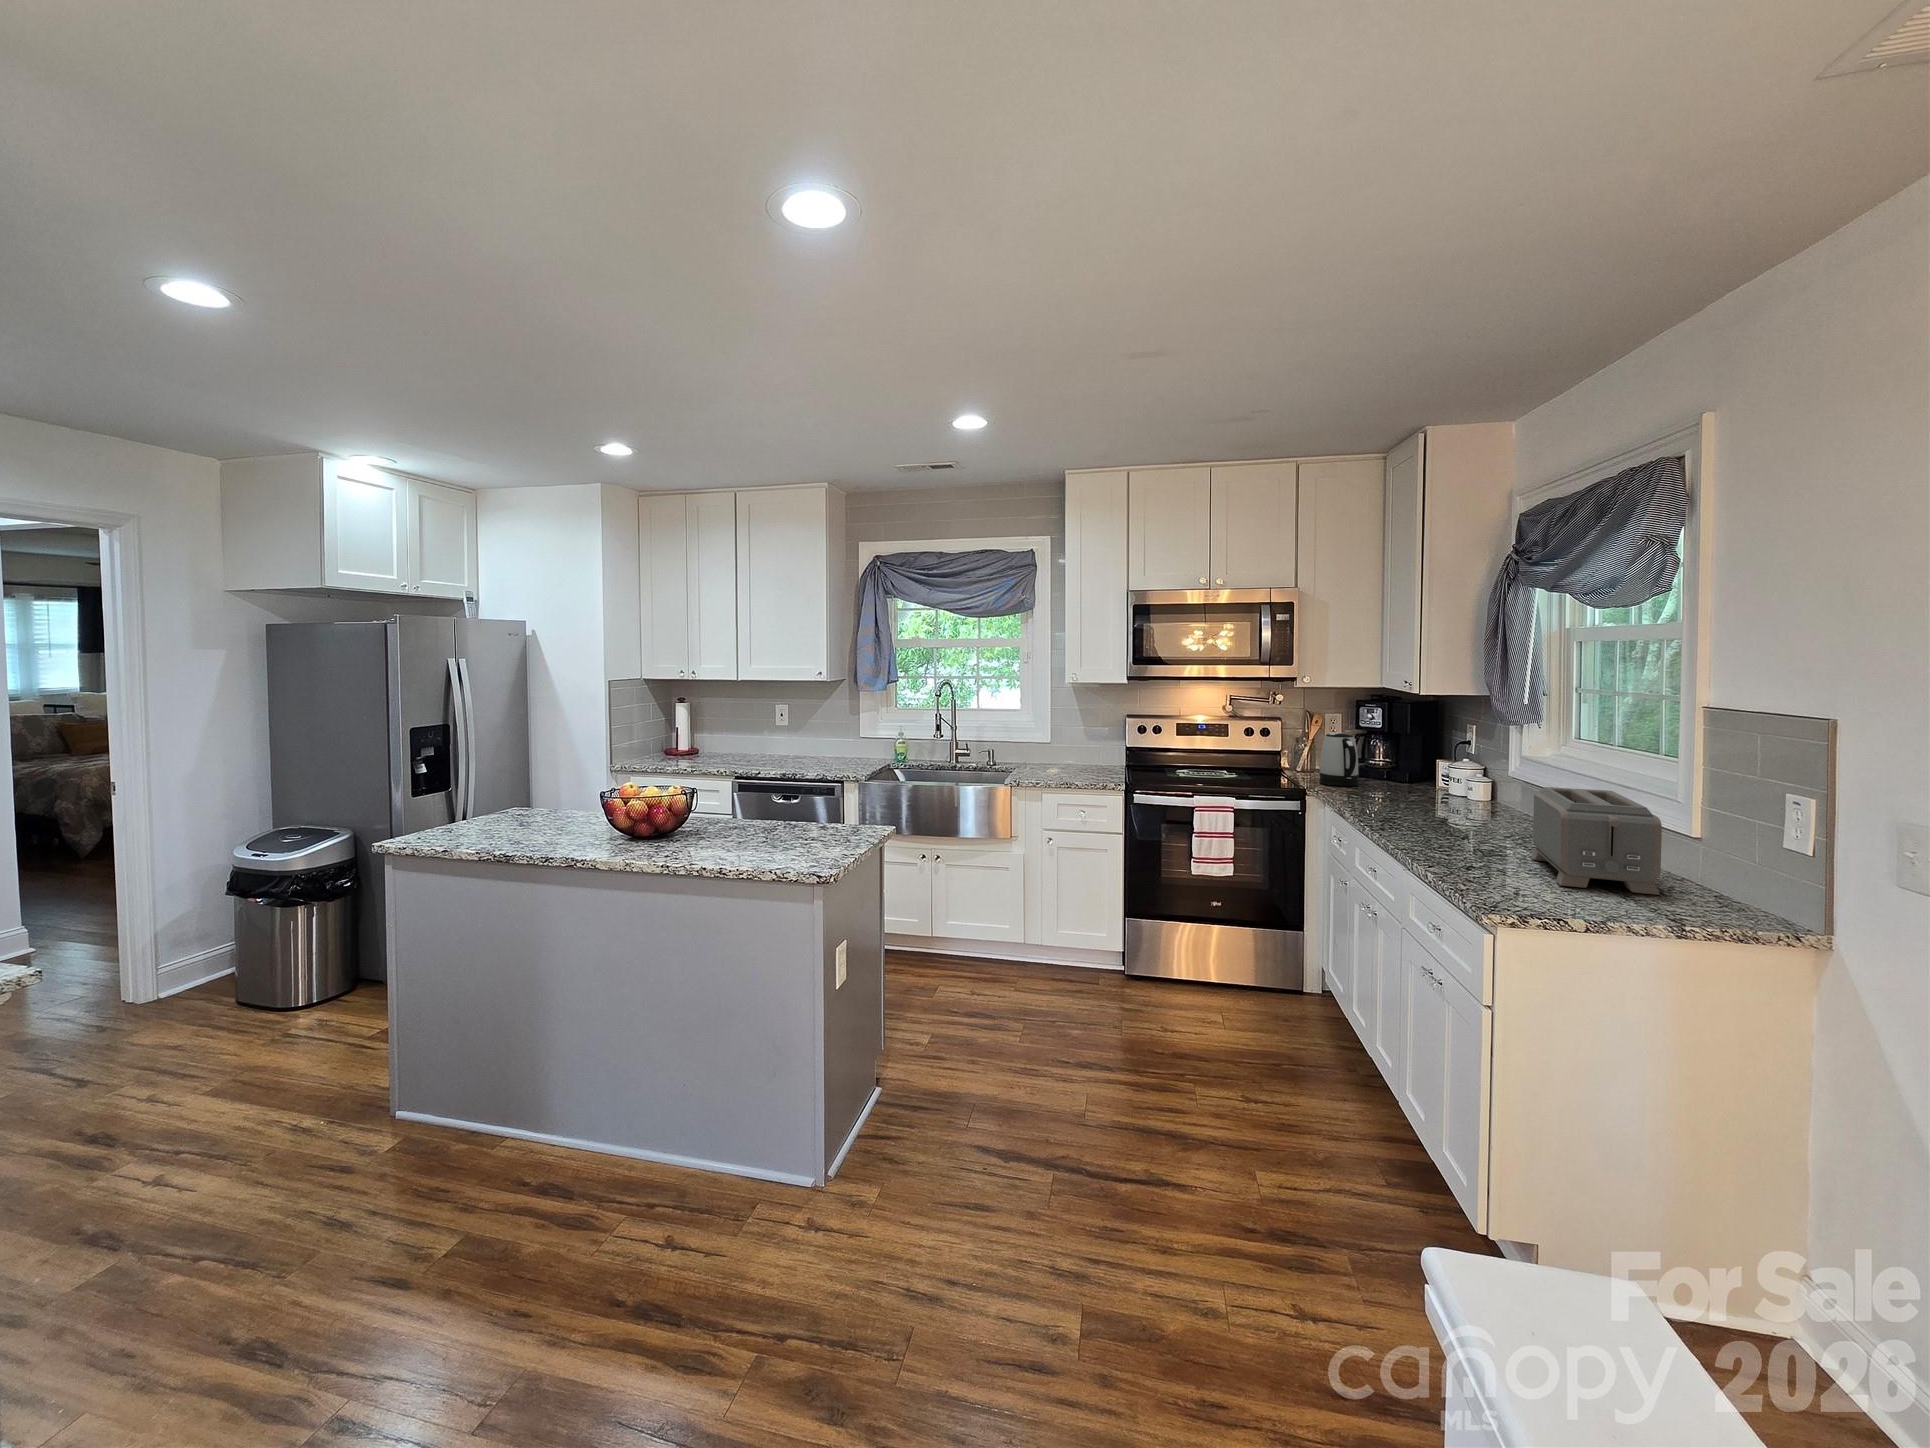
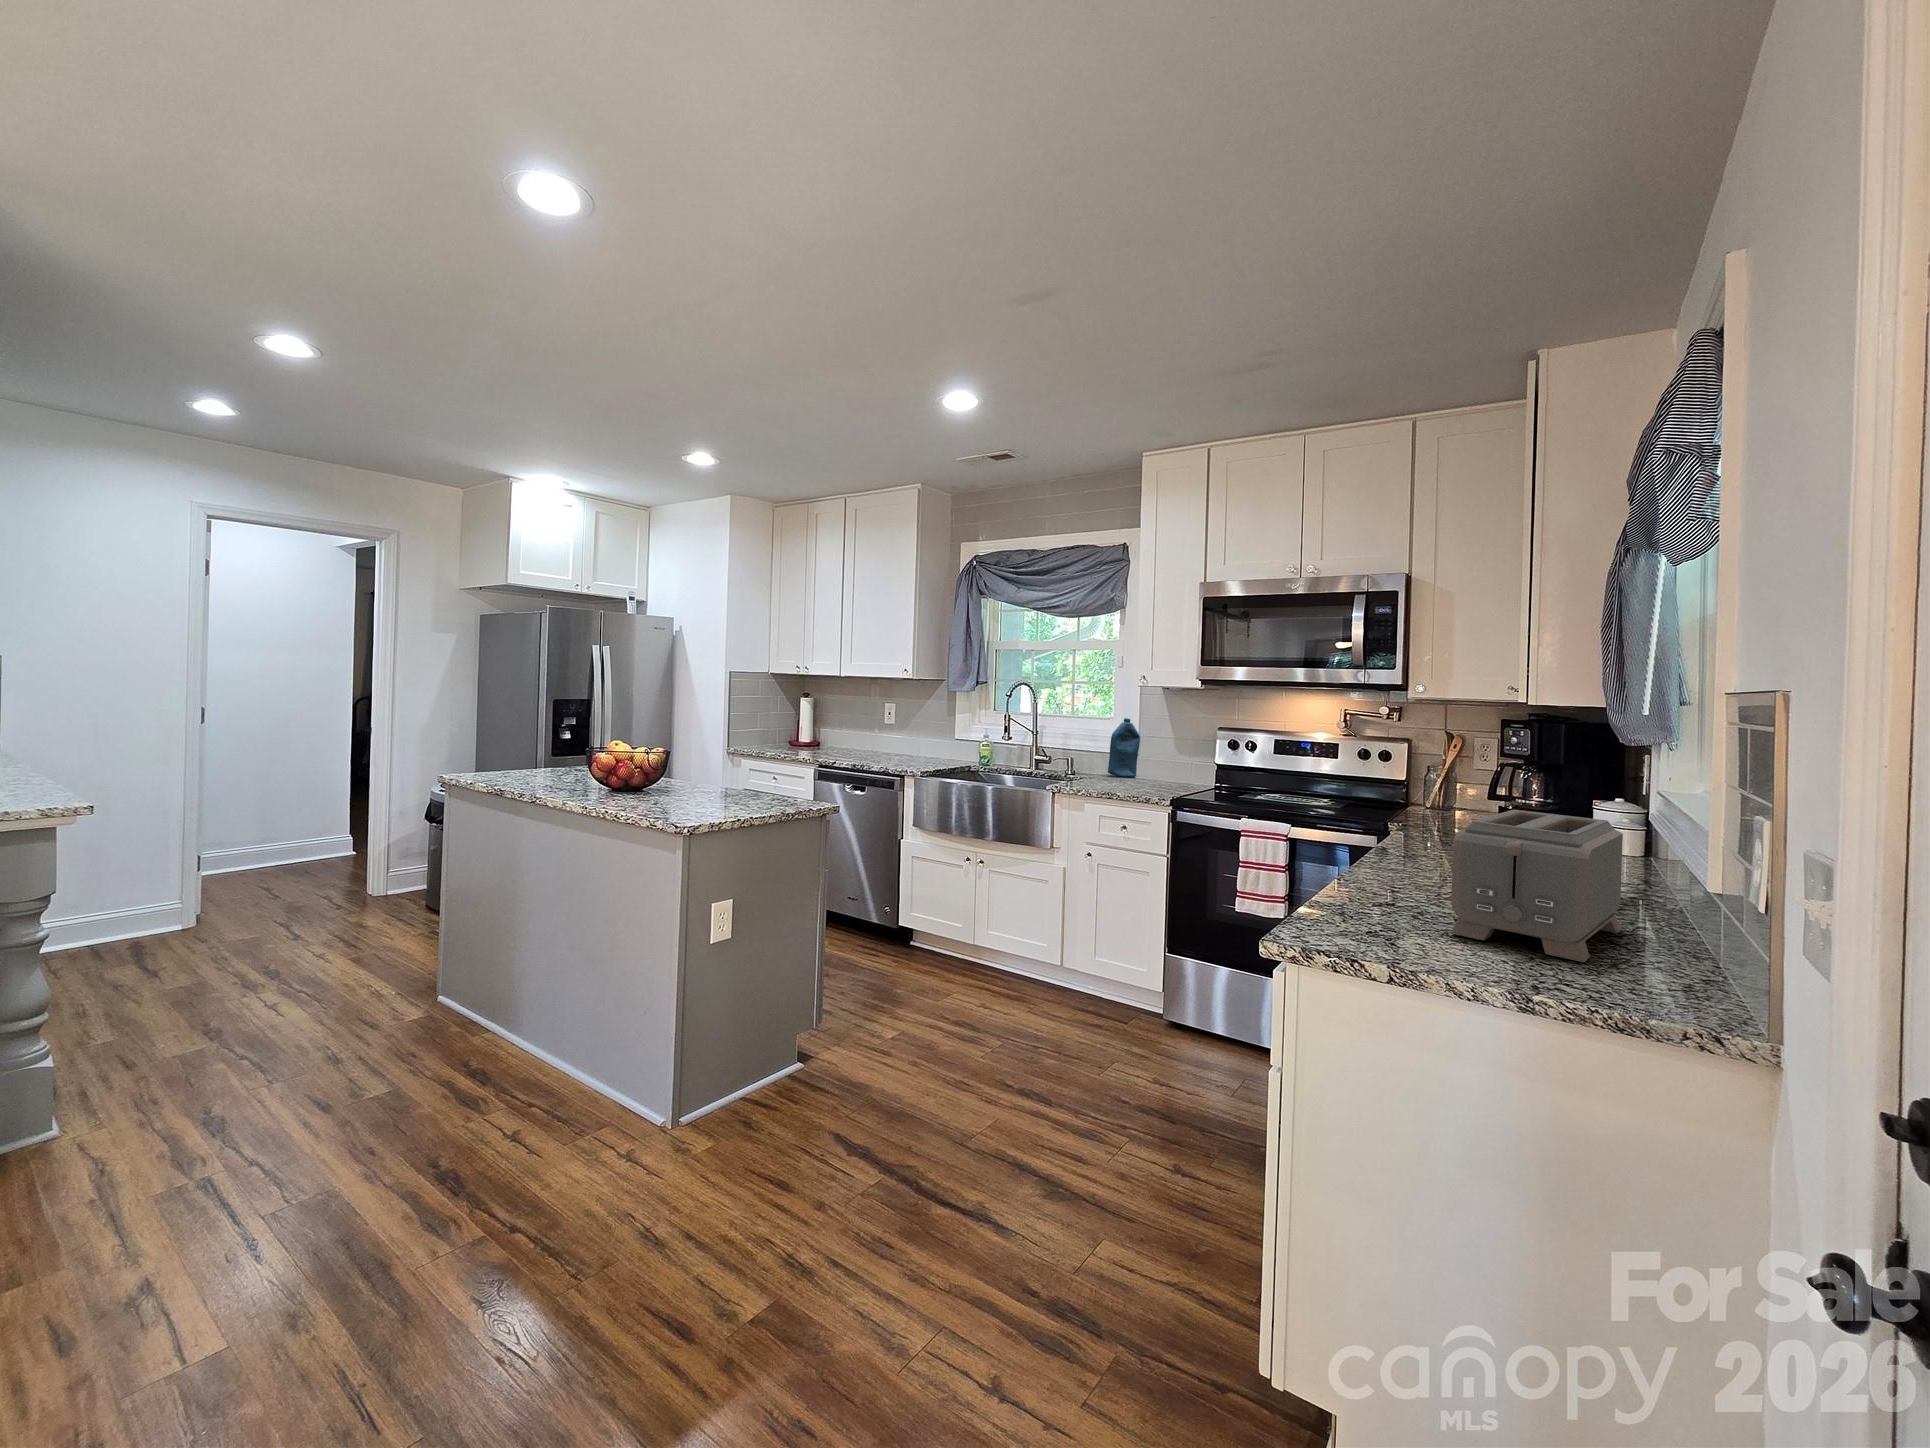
bottle: none [1023,710,1049,763] -> present [1108,718,1140,777]
kettle: present [1319,733,1359,786] -> none [1416,756,1469,825]

